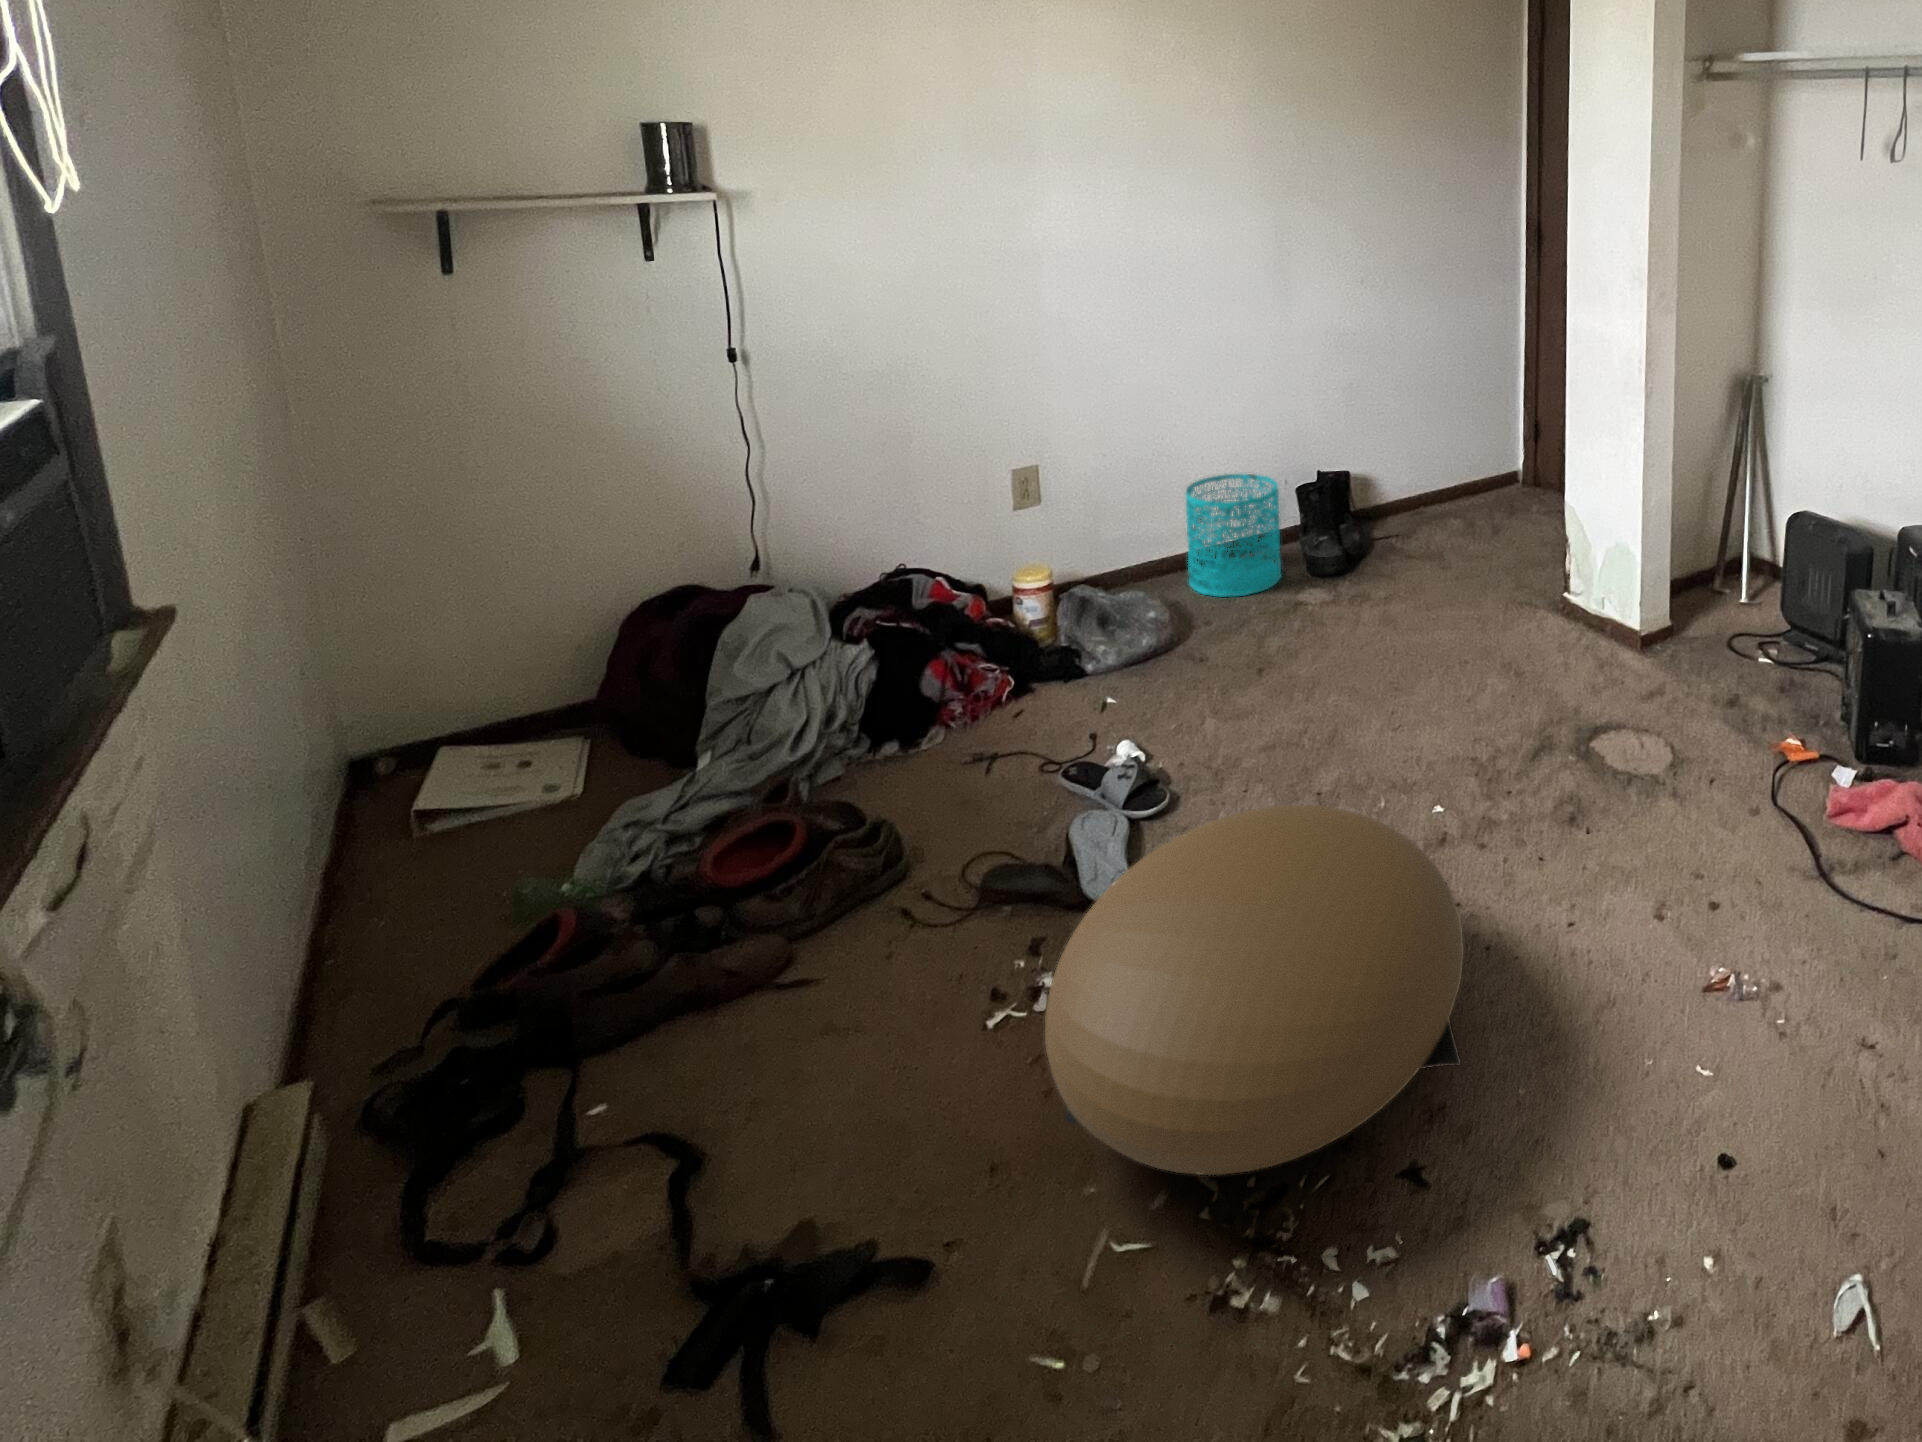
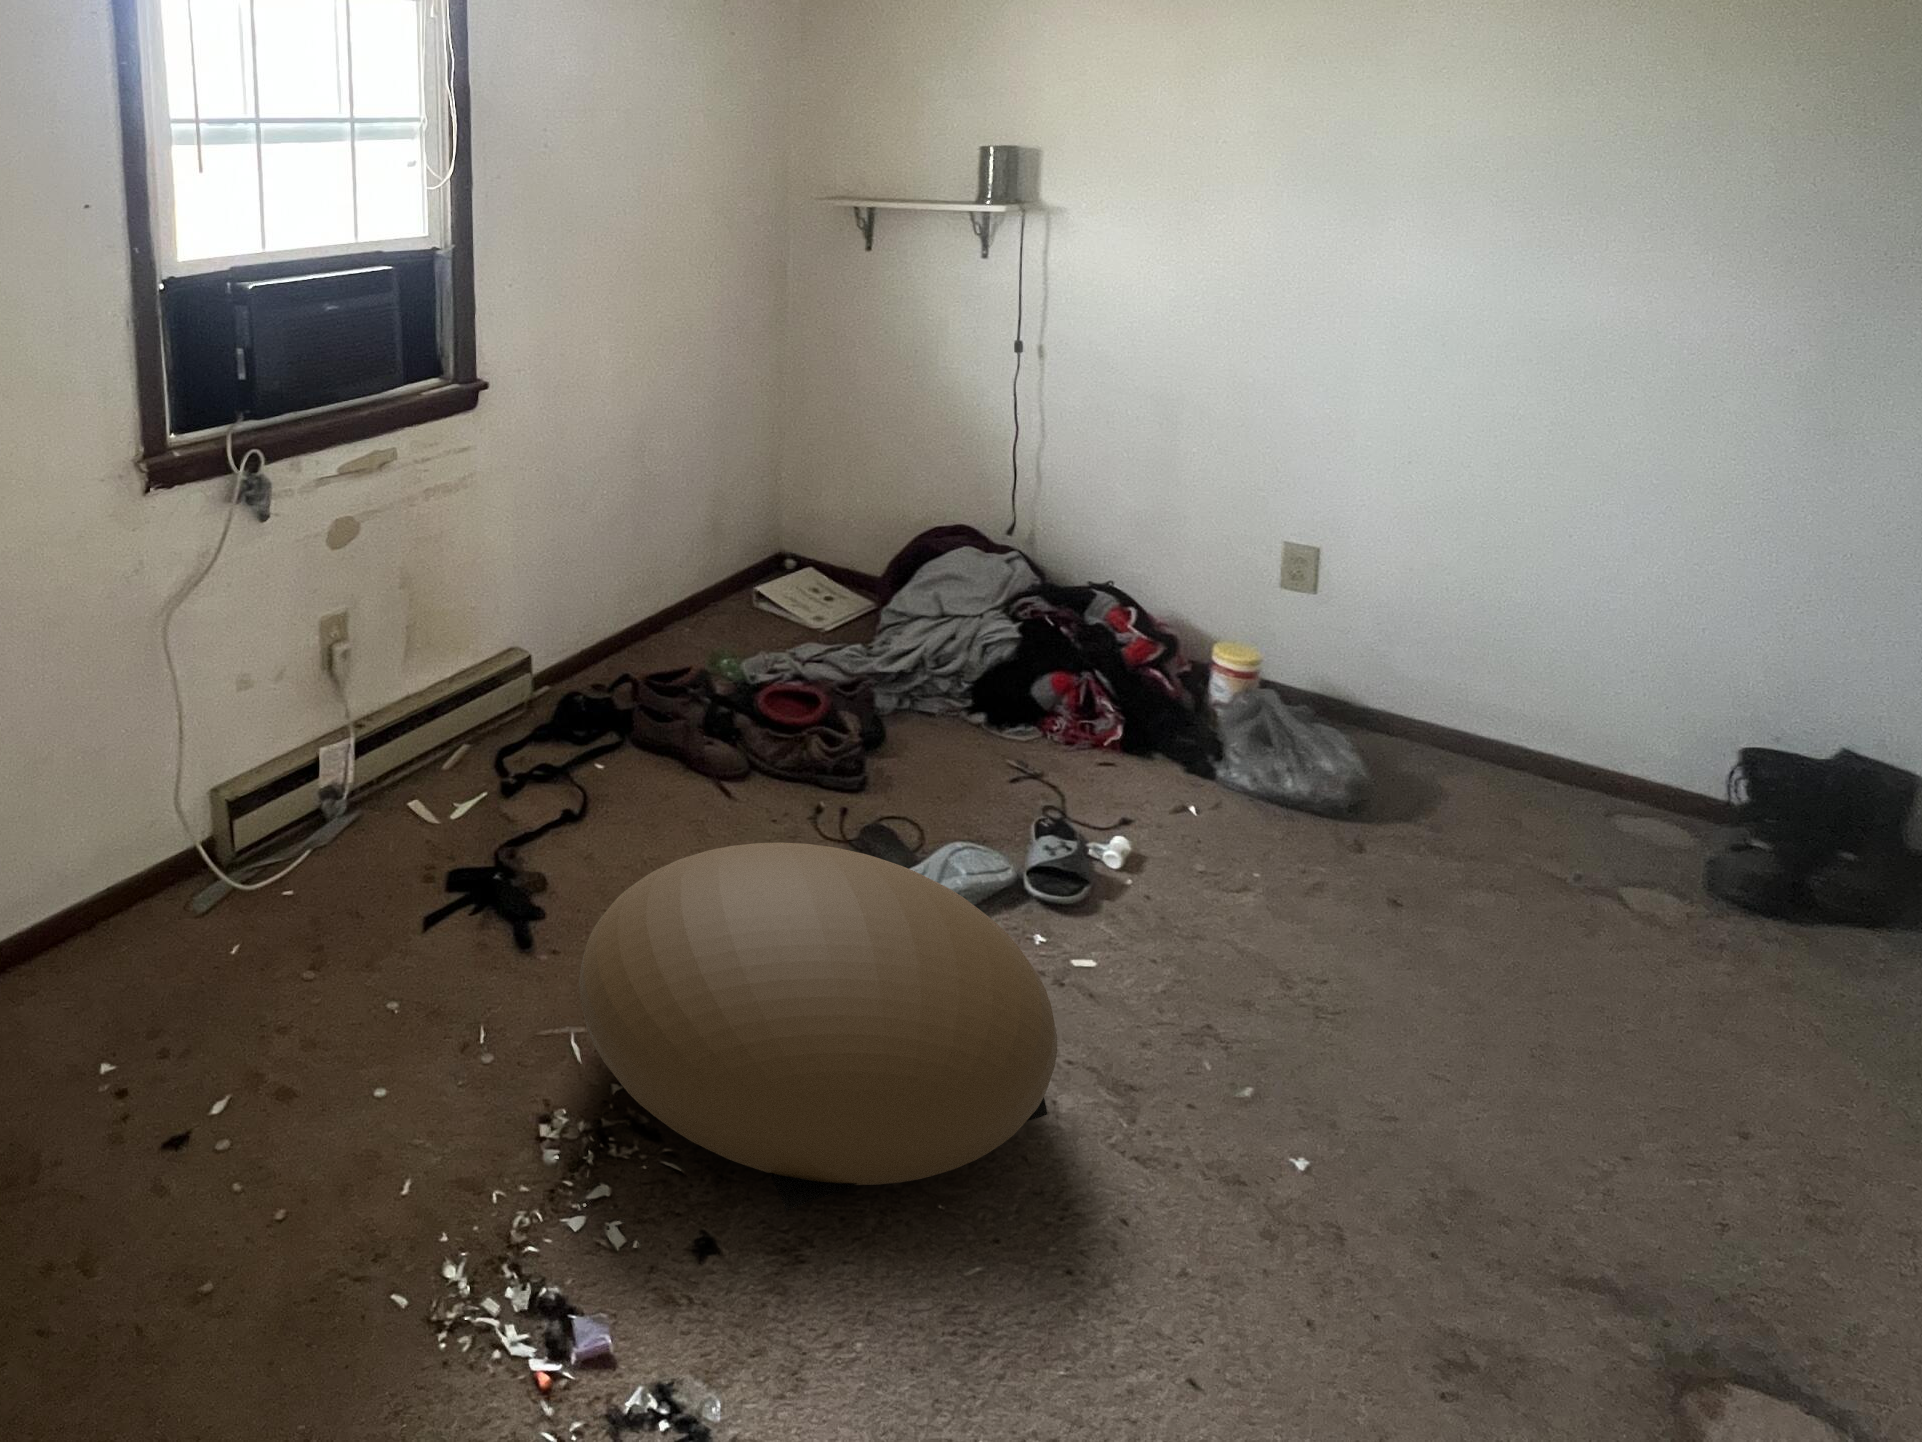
wastebasket: present [1186,474,1281,597] -> none [1483,657,1677,856]

